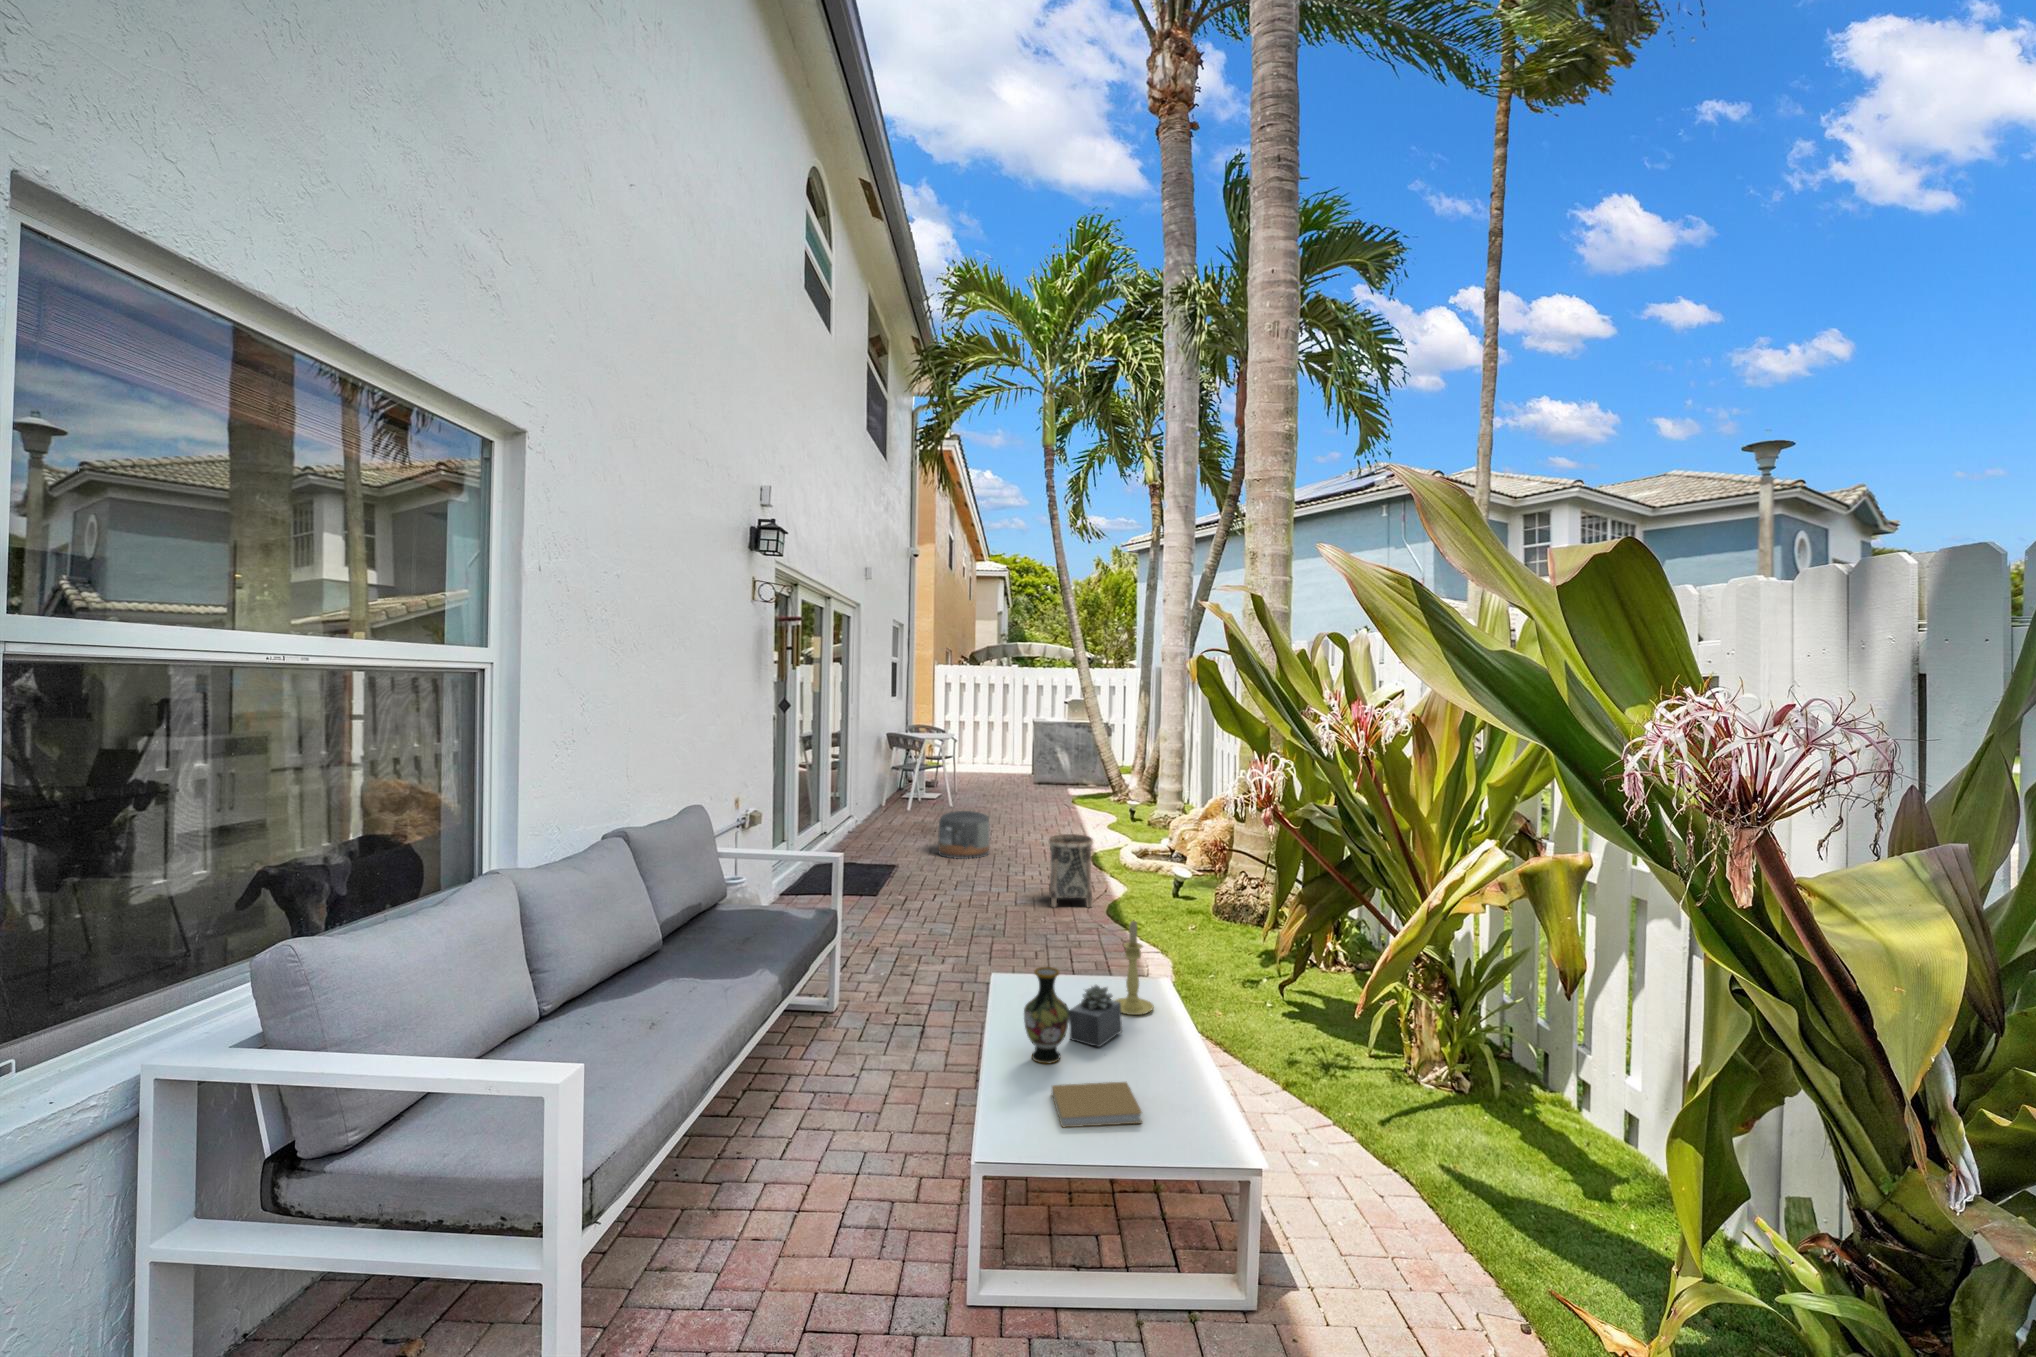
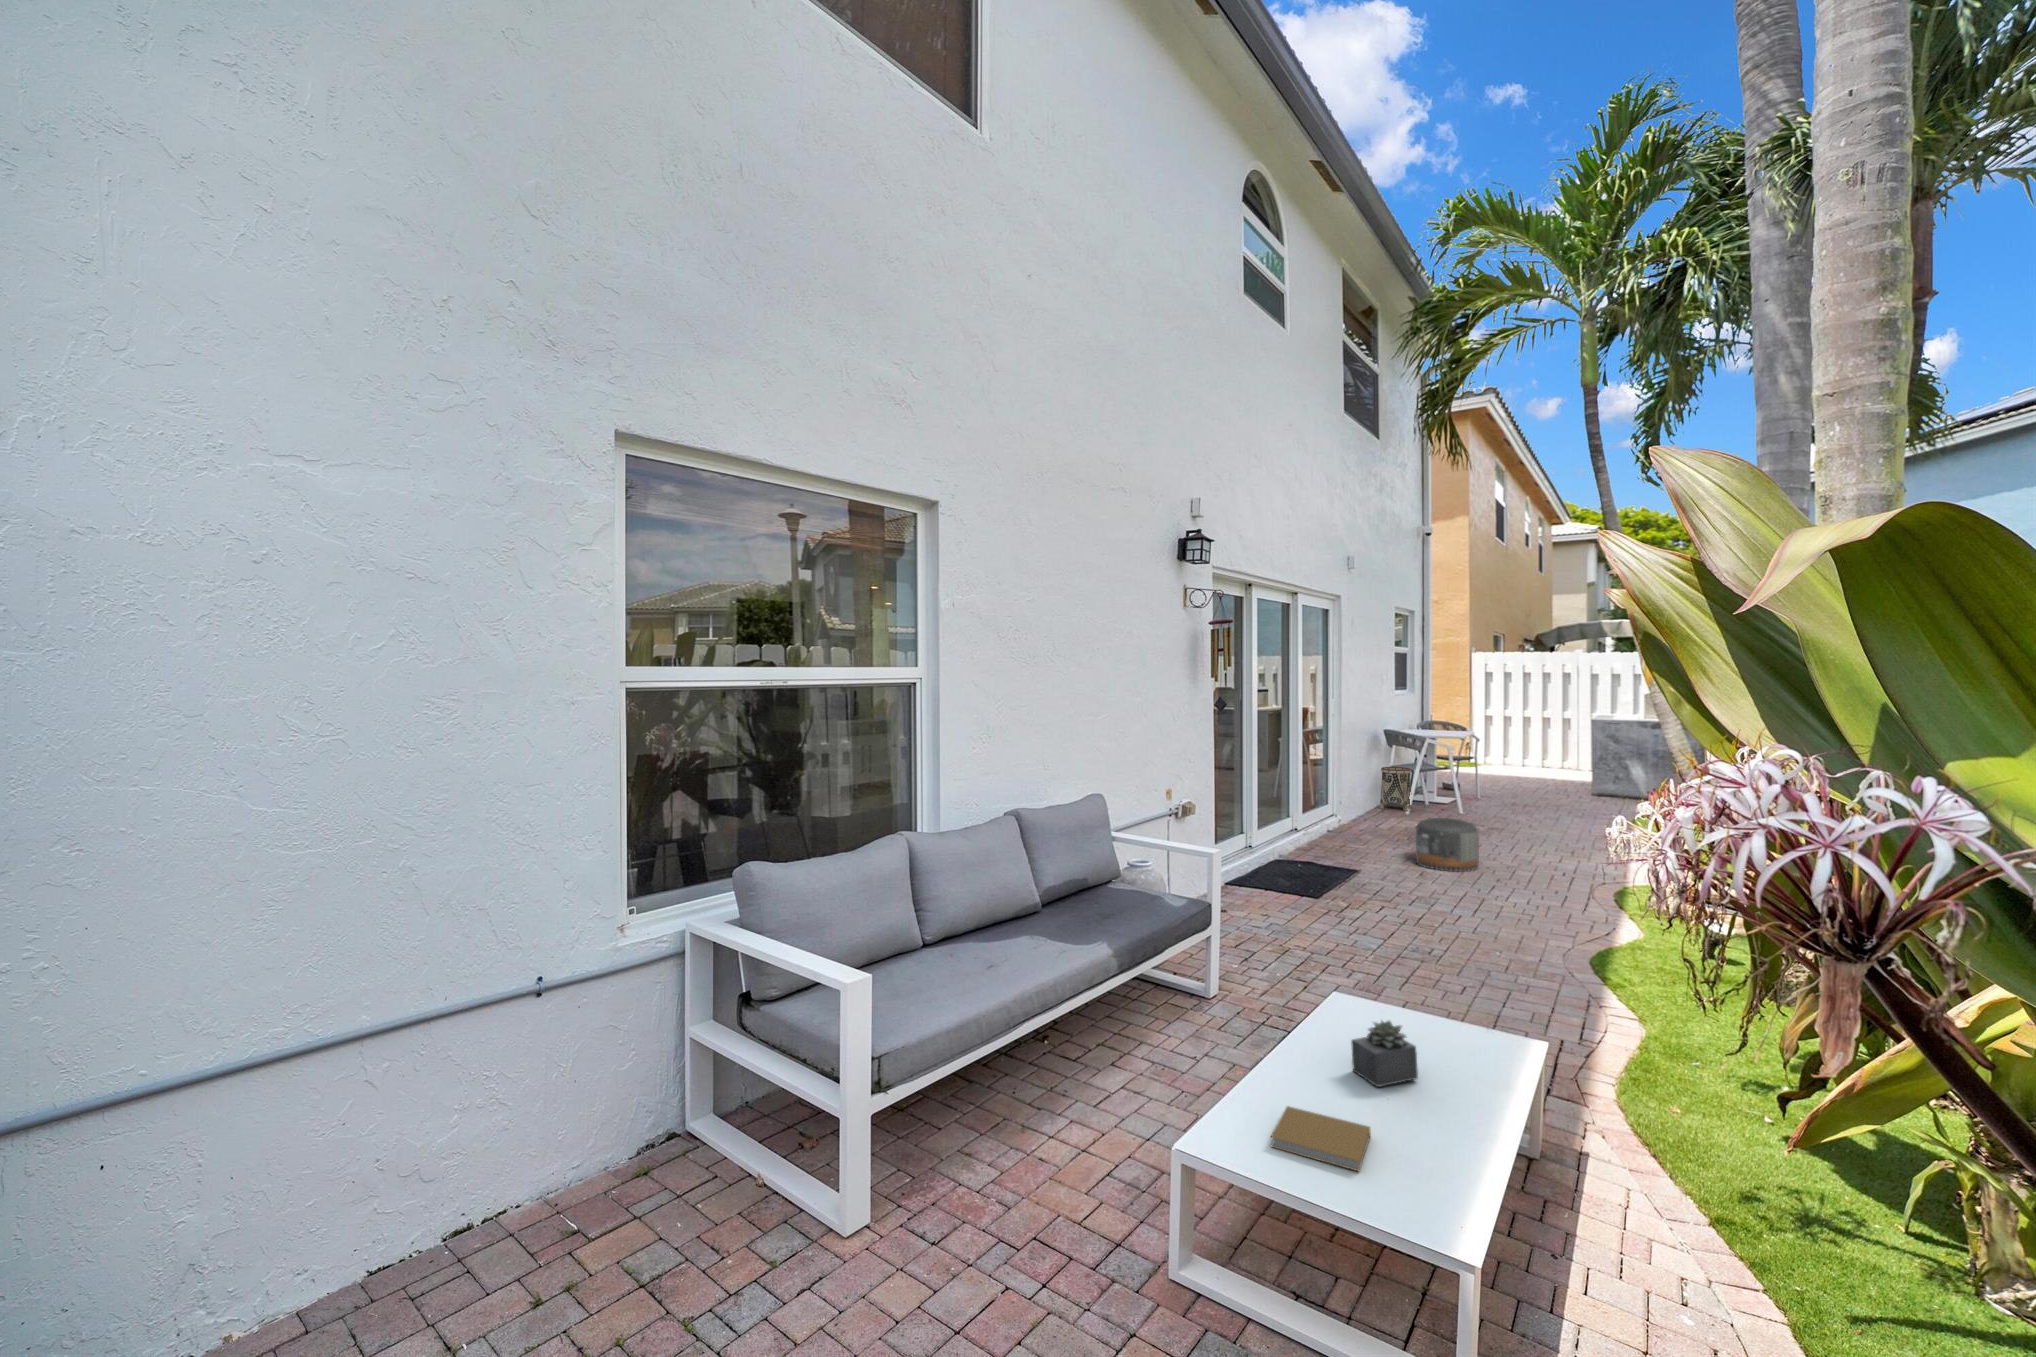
basket: present [1049,834,1093,908] -> present [1380,767,1412,811]
candle holder: present [1115,921,1154,1015] -> none [1430,960,1484,1069]
vase: present [1024,967,1069,1064] -> none [1286,987,1336,1087]

